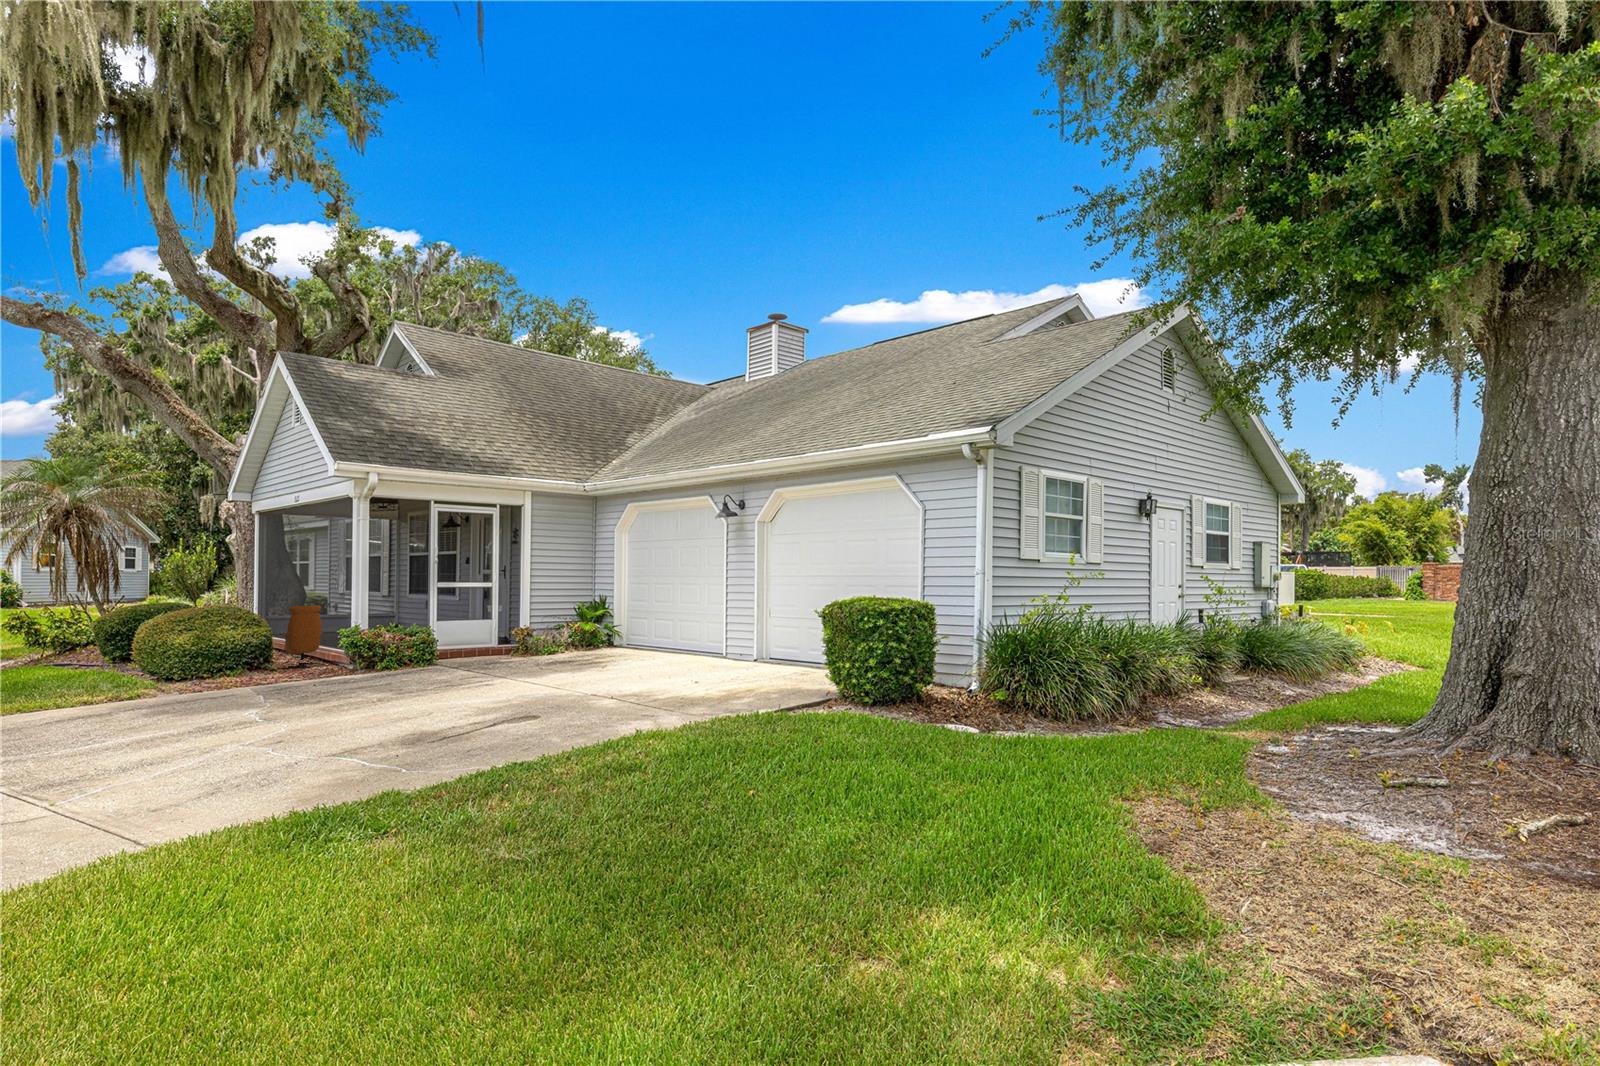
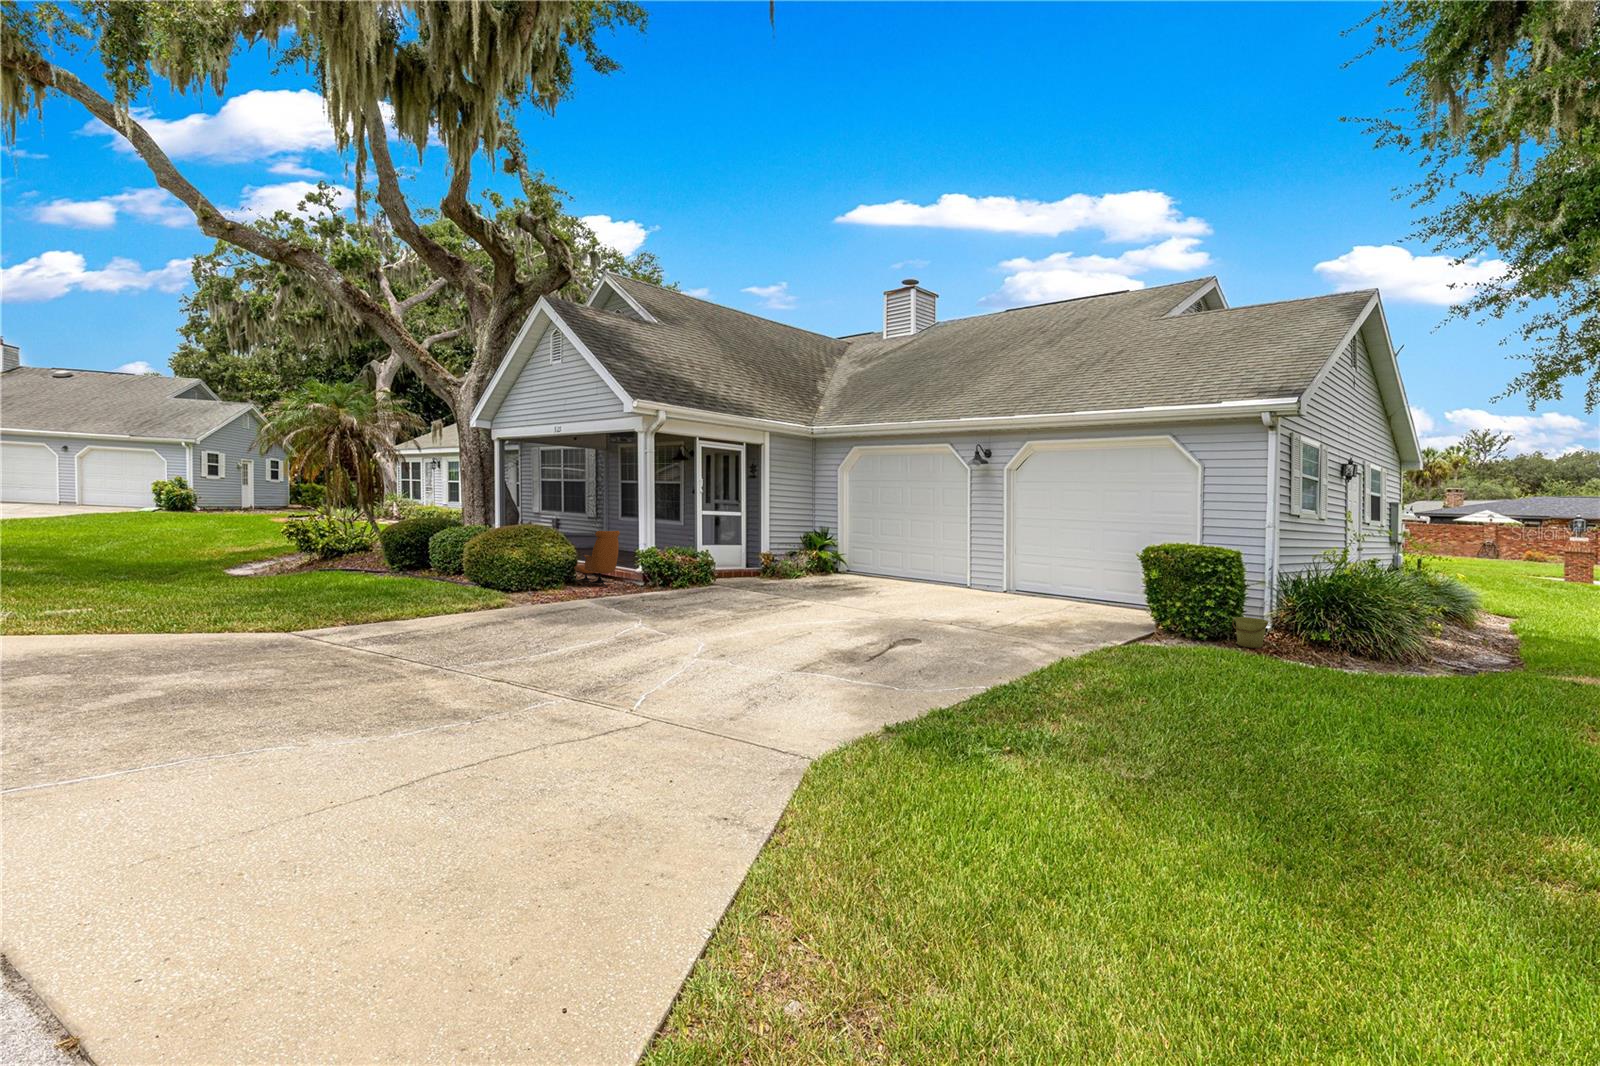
bucket: none [867,673,902,707] -> present [1232,617,1268,648]

